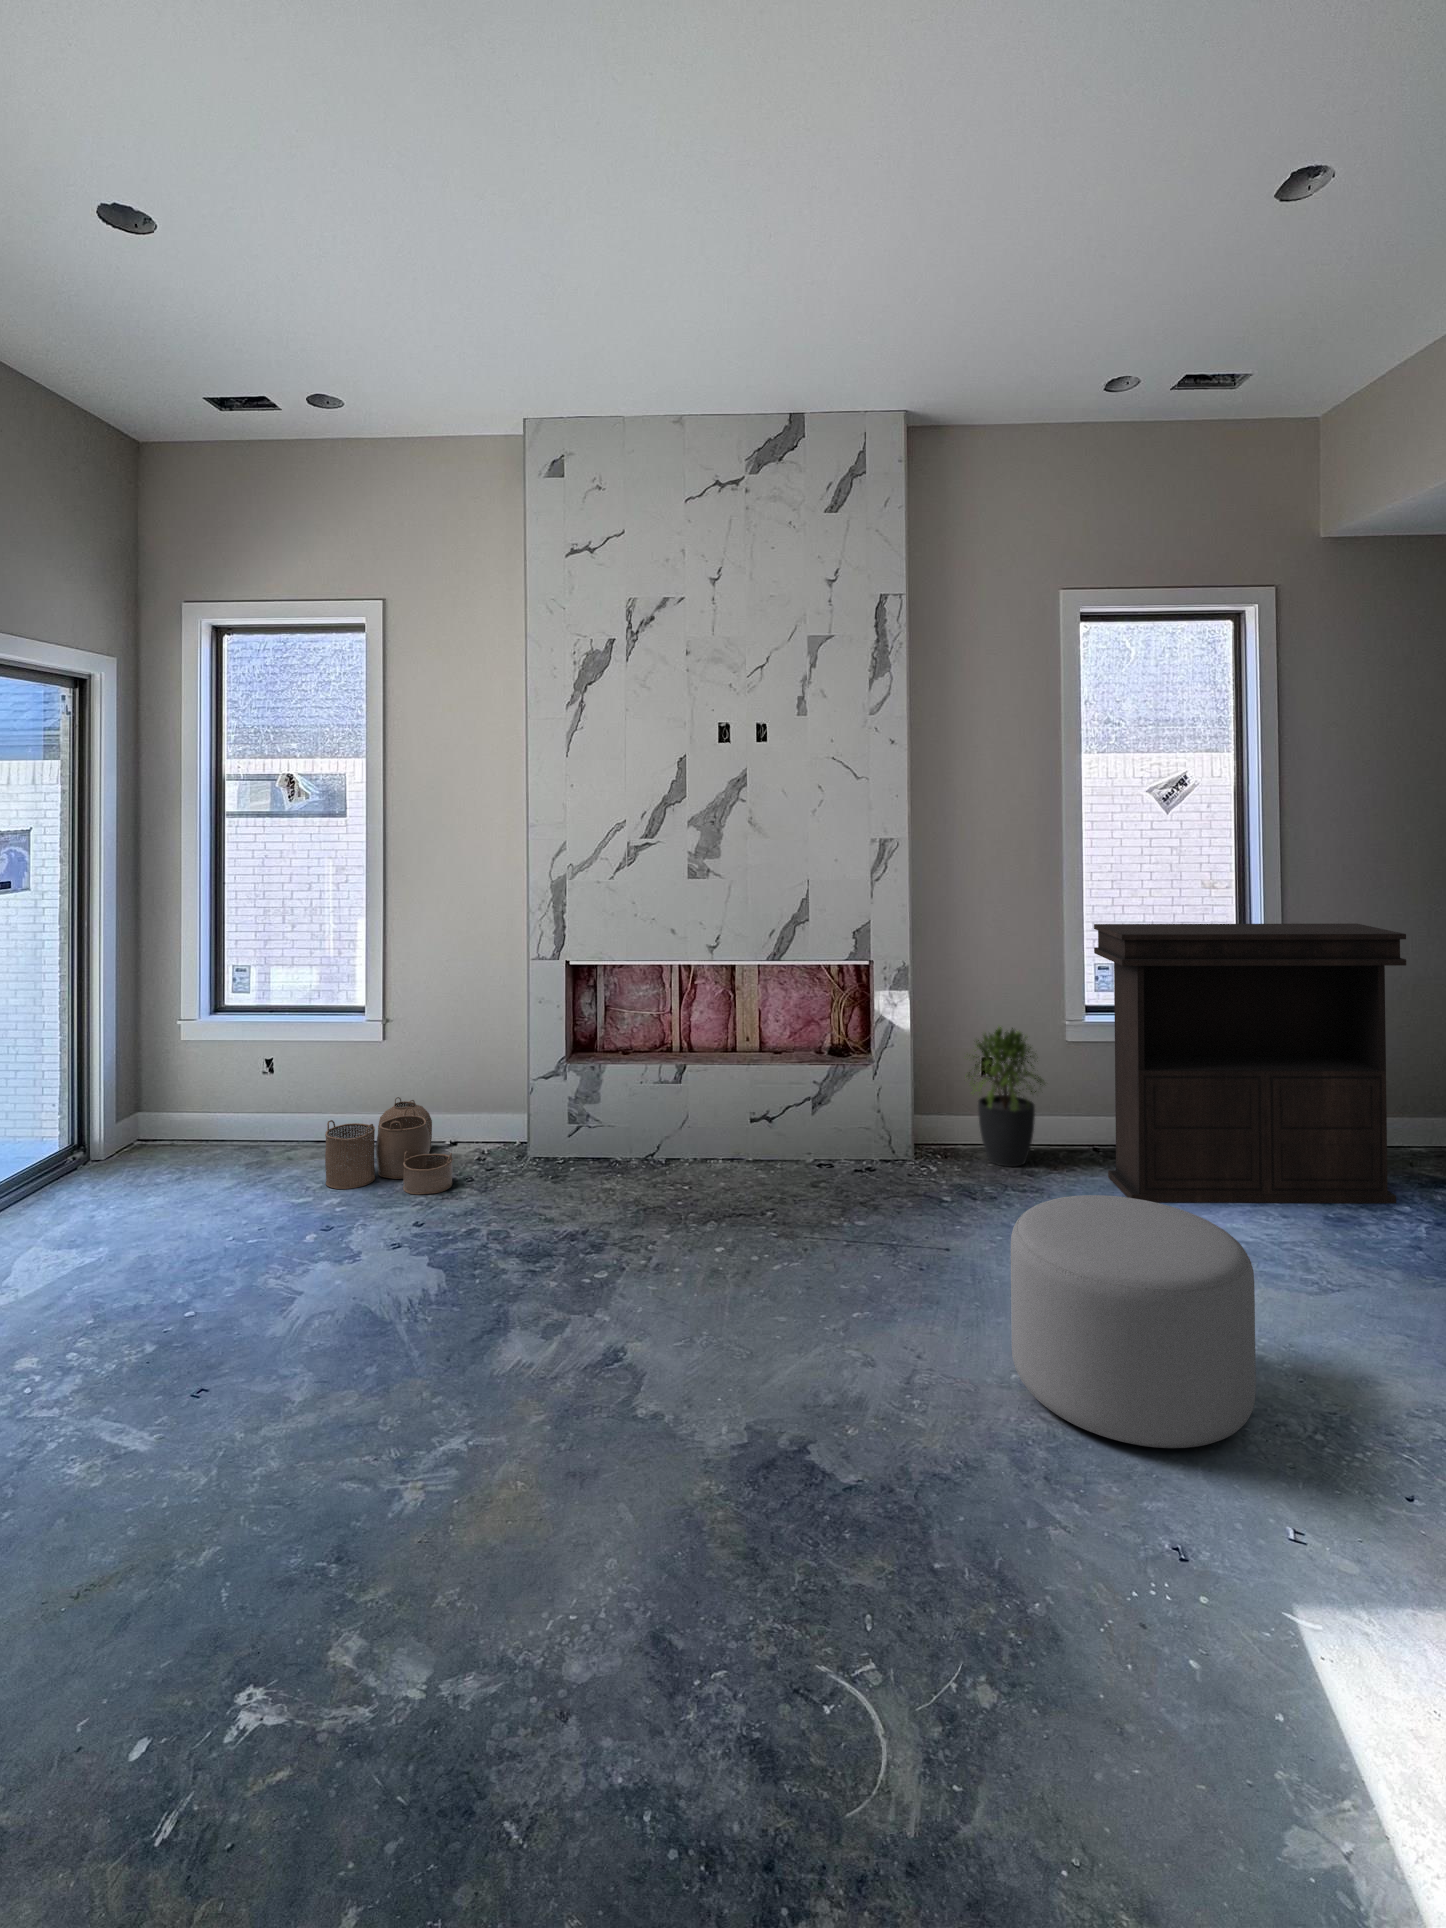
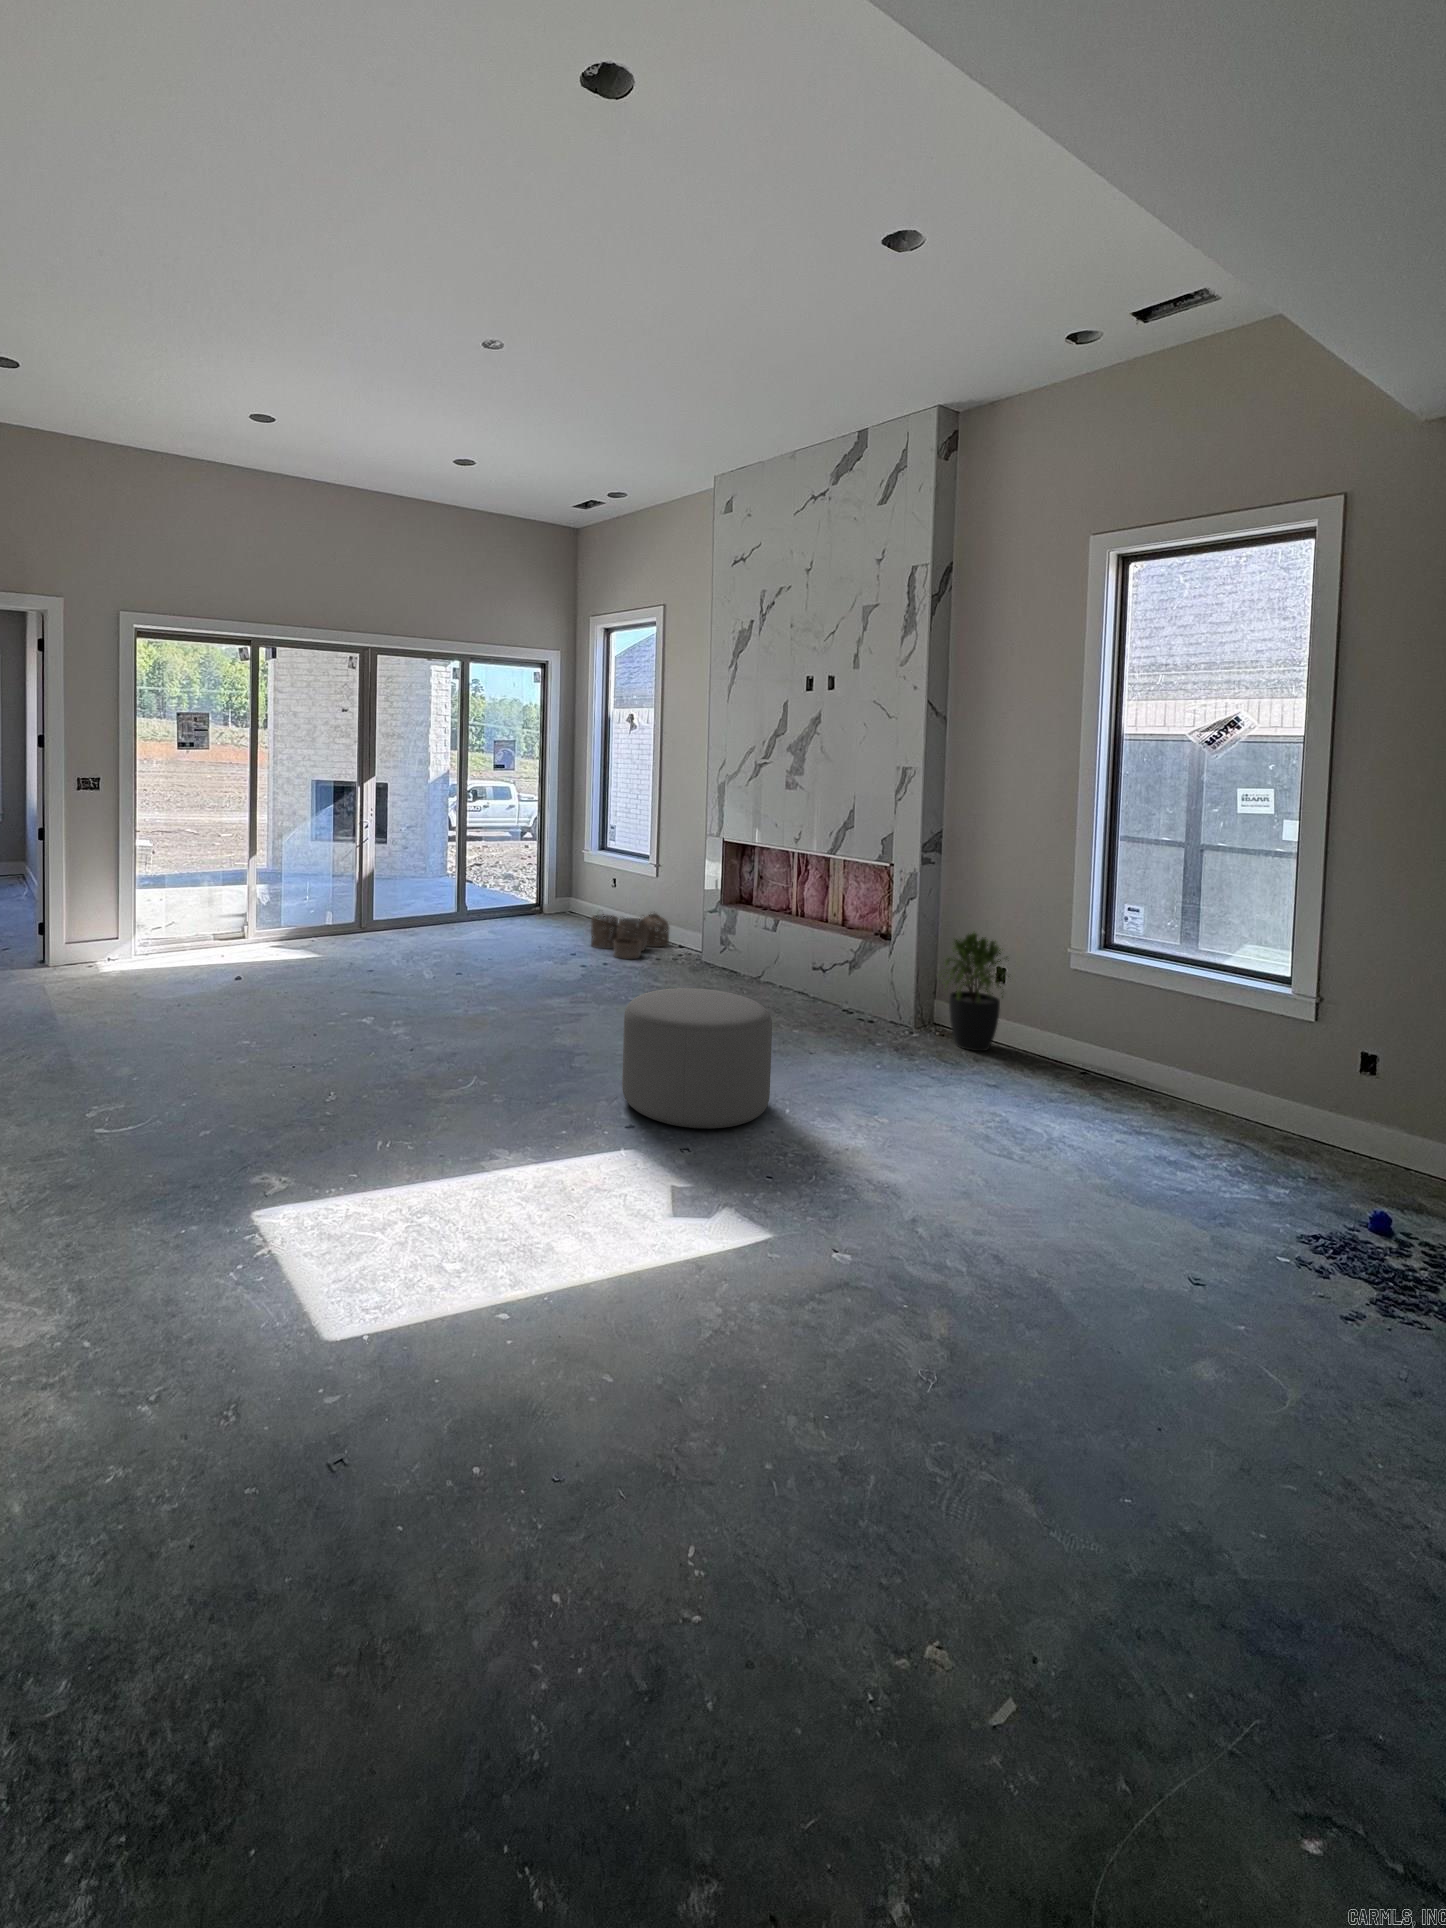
console table: present [1094,923,1406,1203] -> none [985,849,1304,1173]

